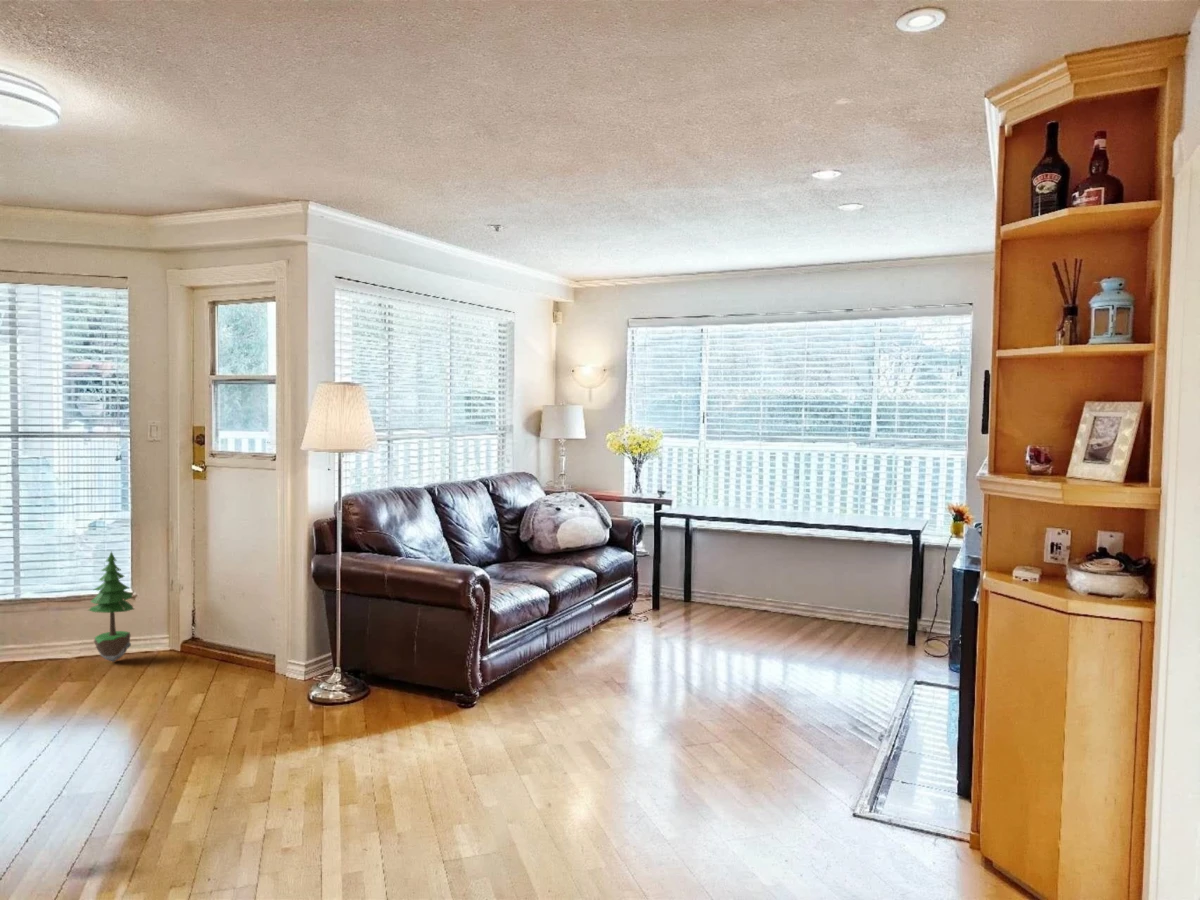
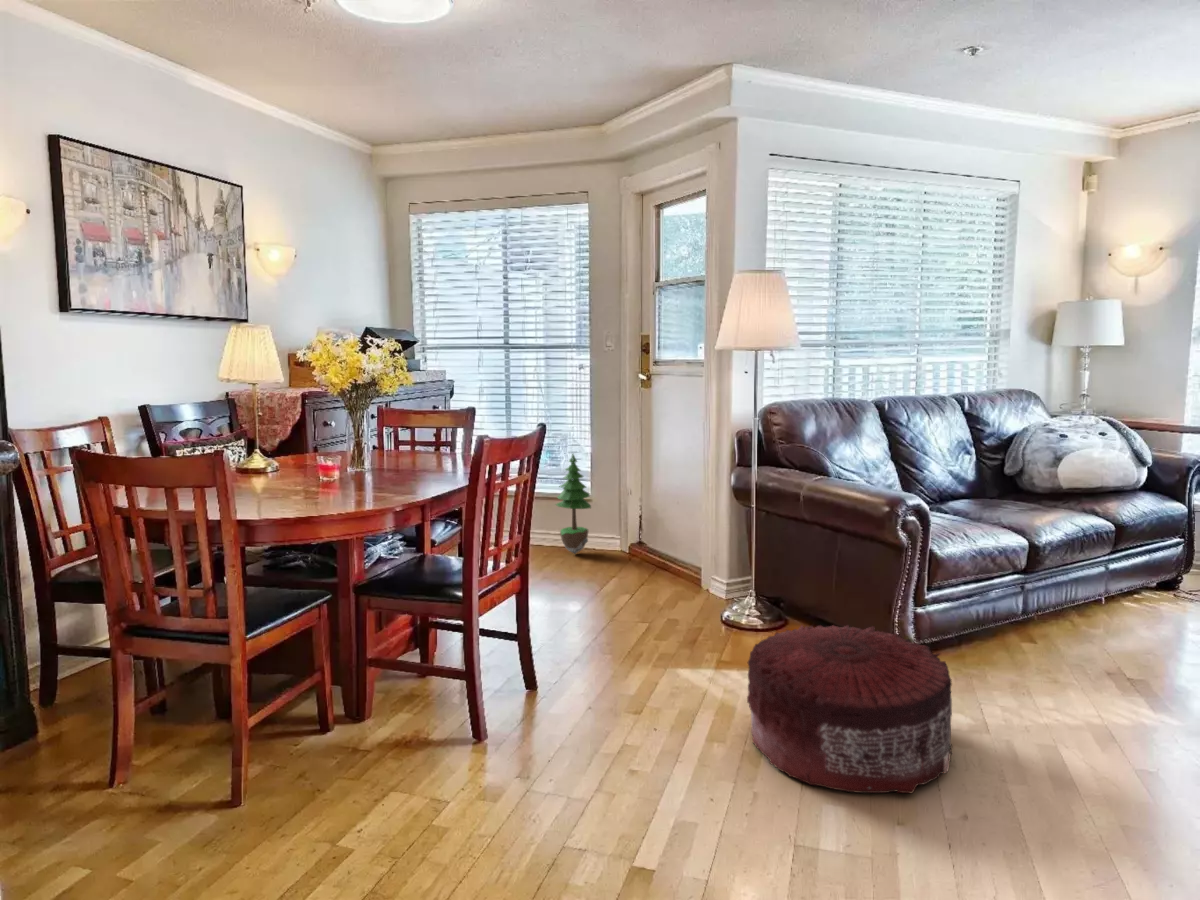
pouf: none [374,676,528,808] -> present [747,625,952,793]

